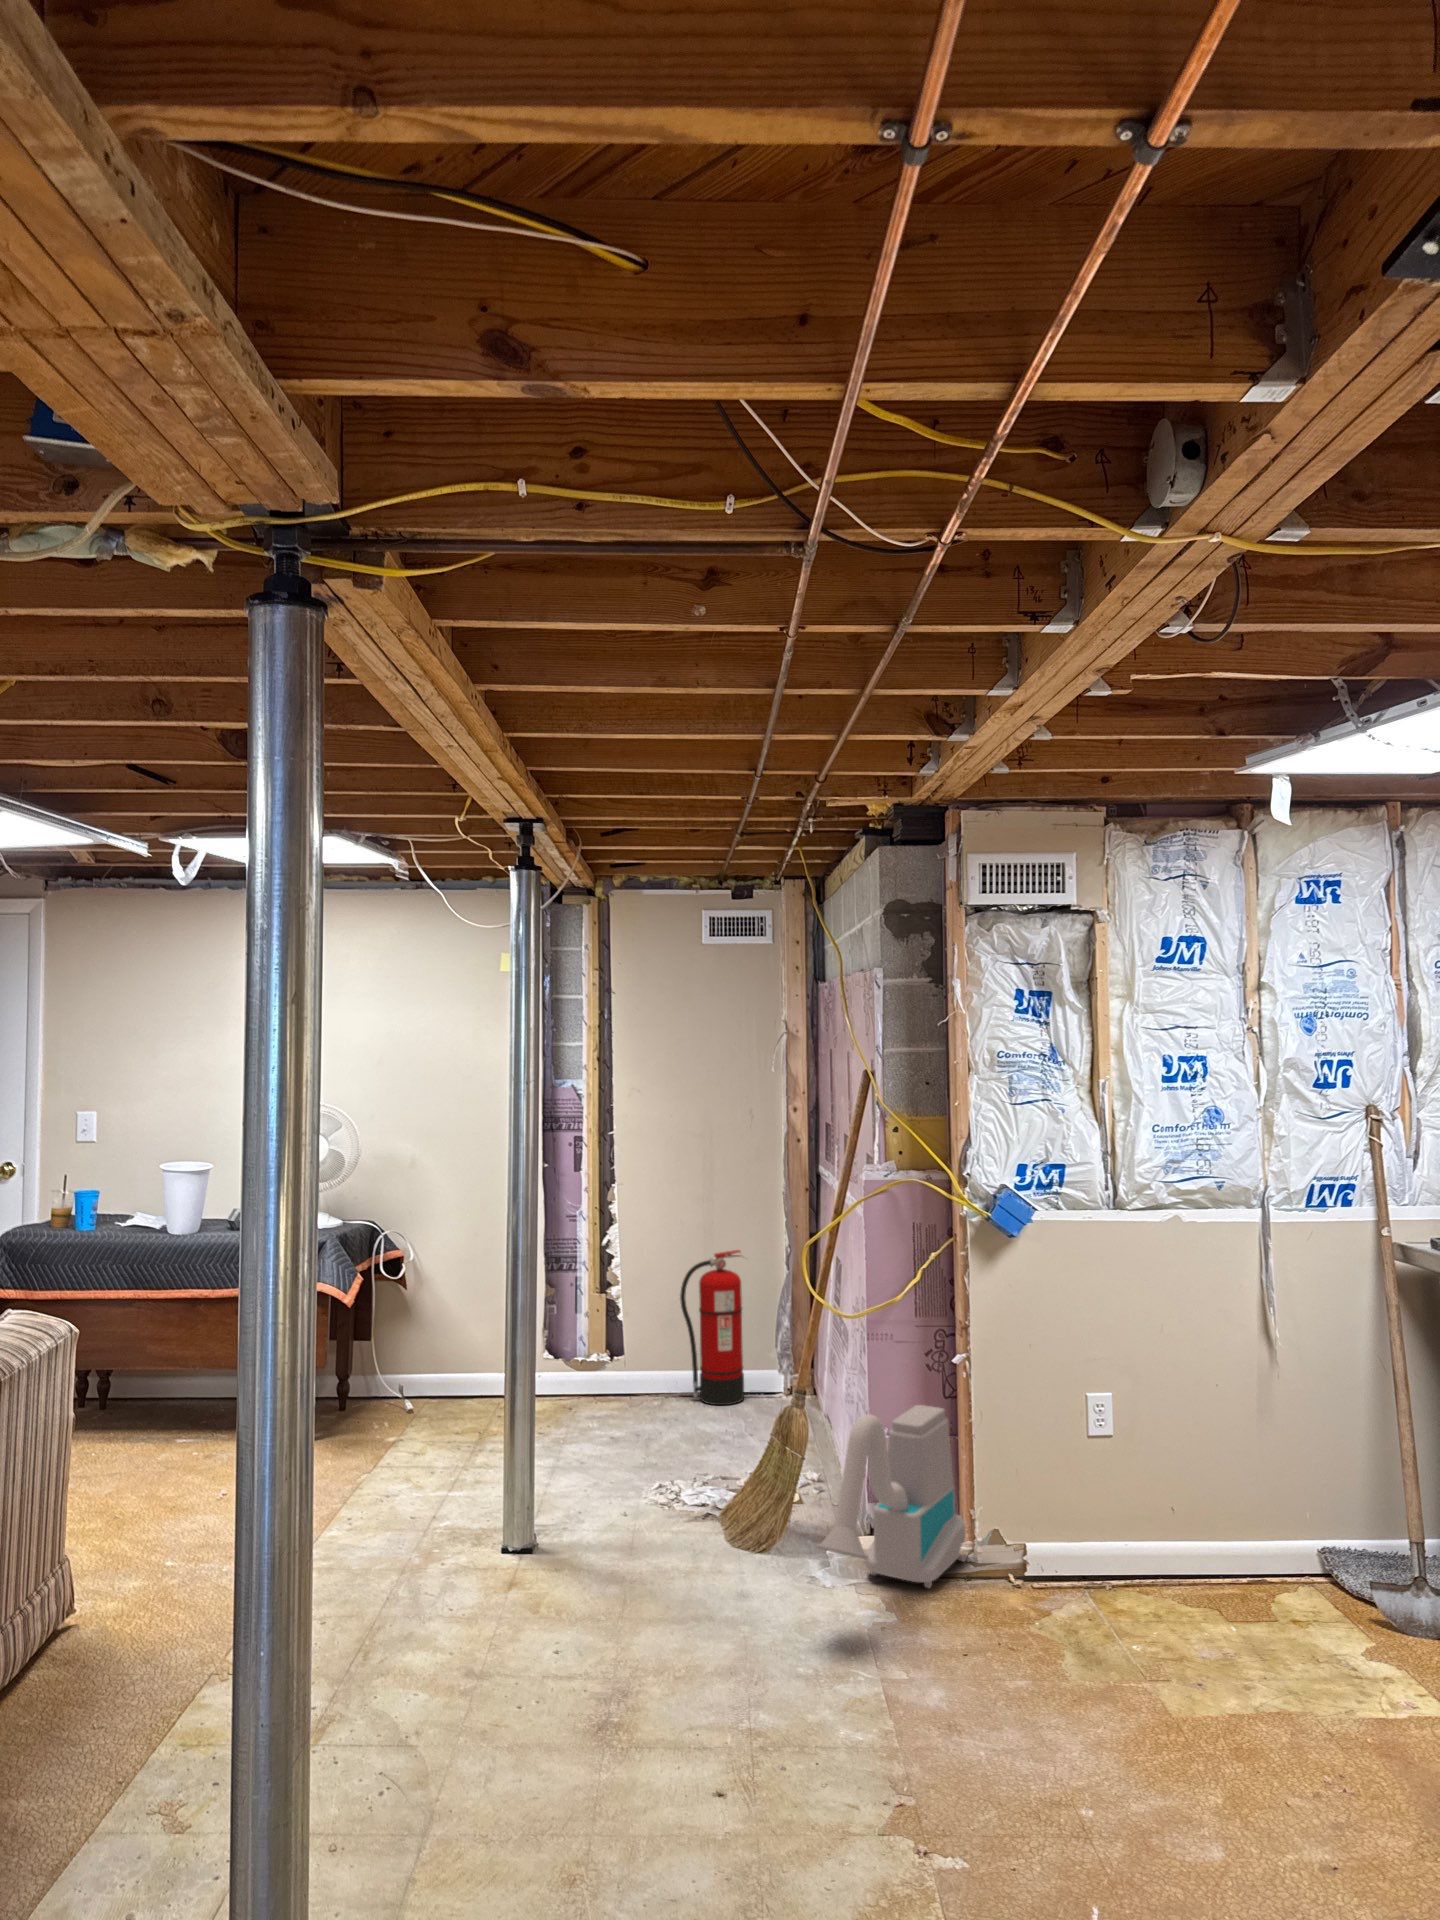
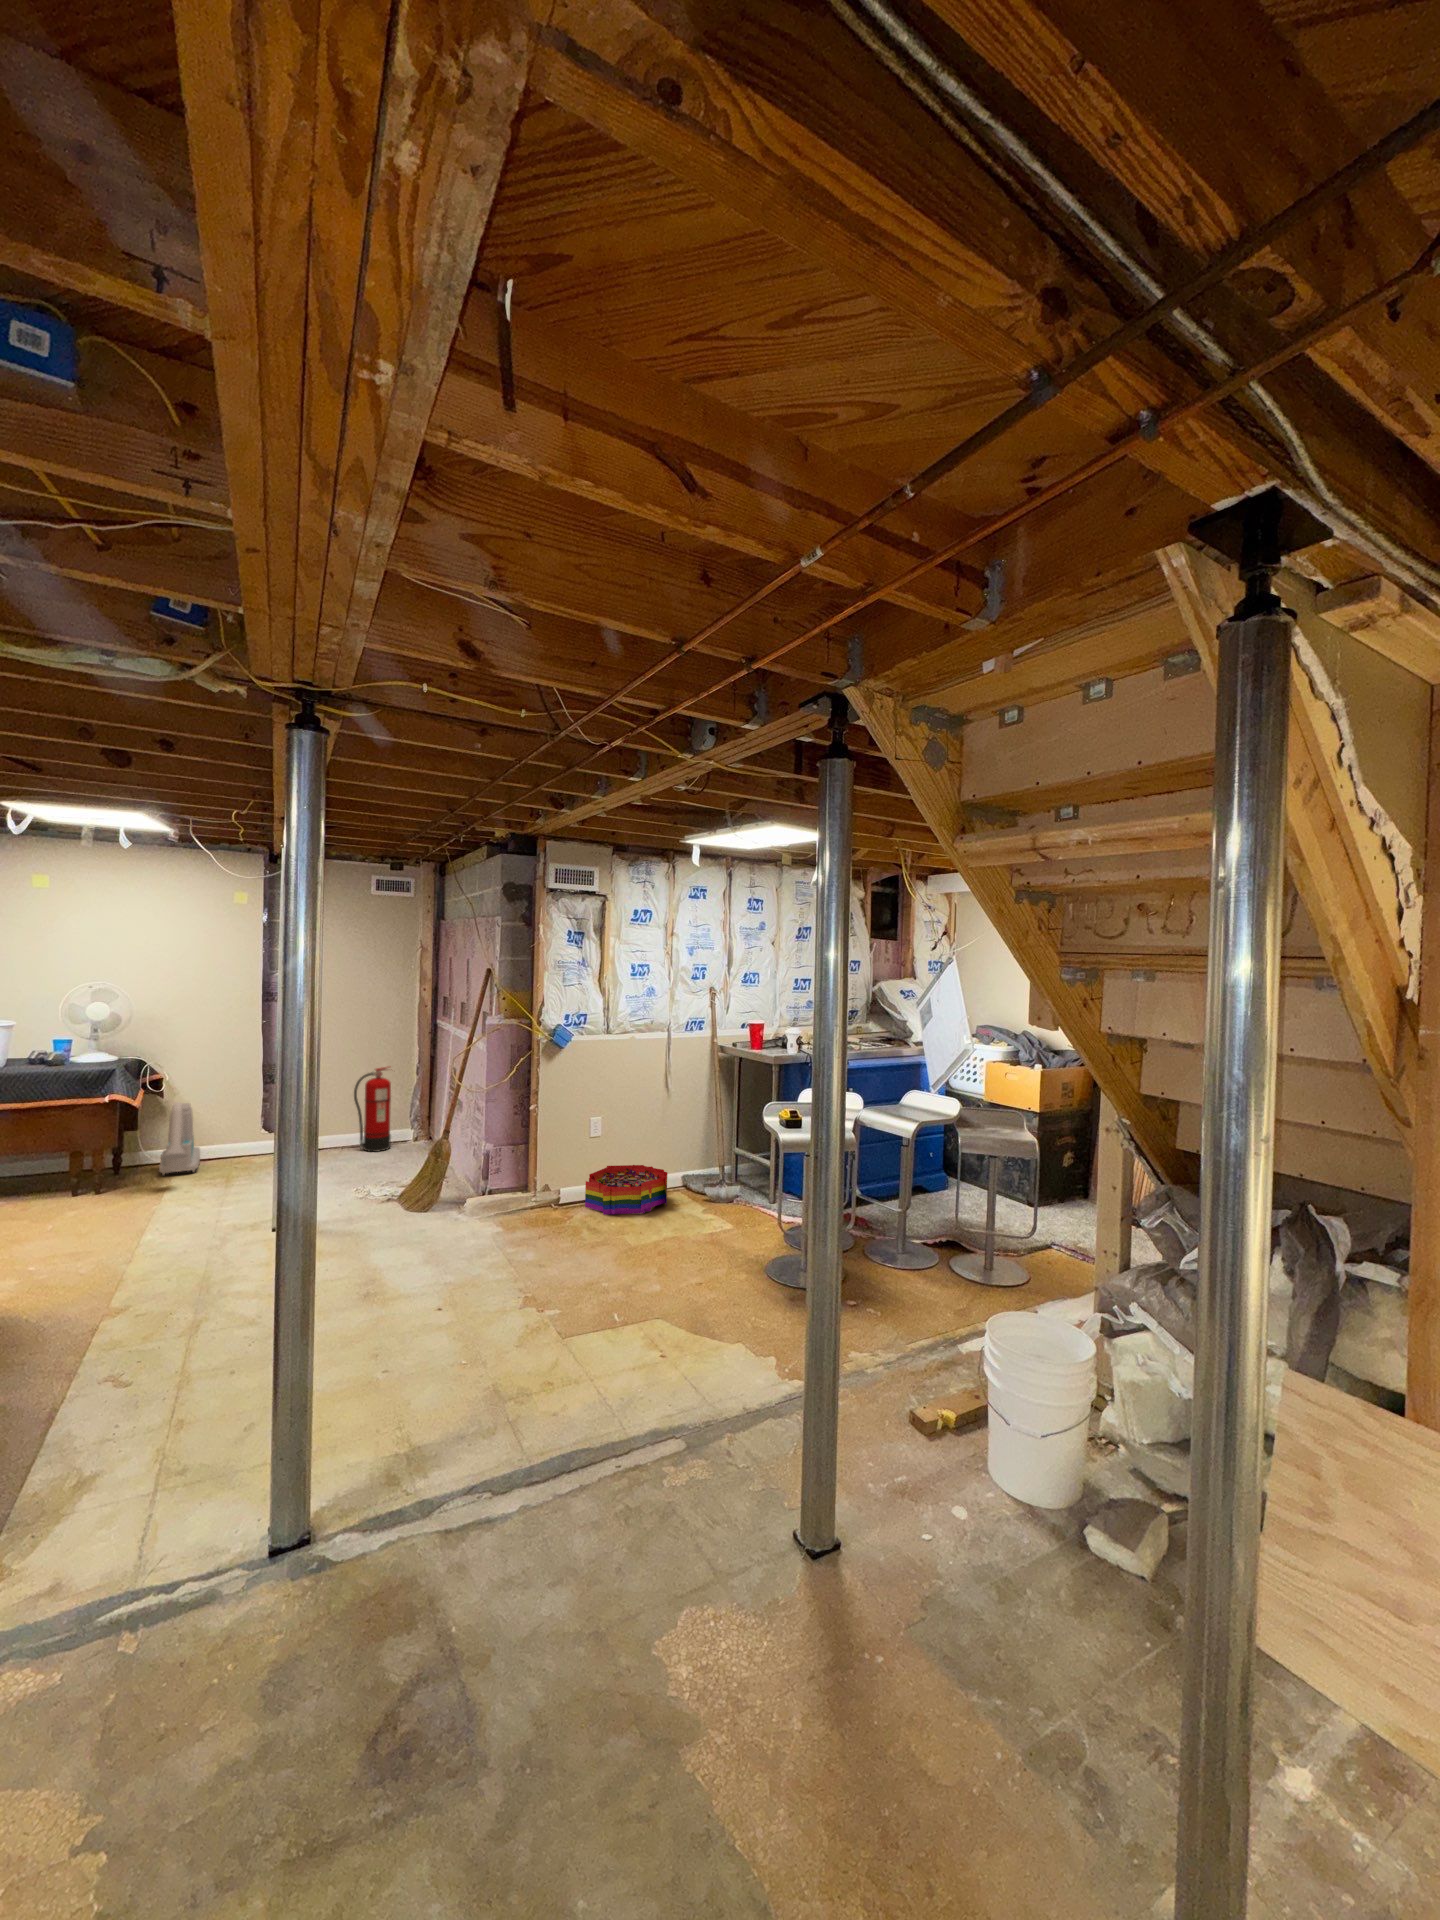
vacuum cleaner: present [816,1405,967,1588] -> present [159,1102,200,1175]
storage bin: none [1074,1502,1273,1637] -> present [585,1165,668,1215]

